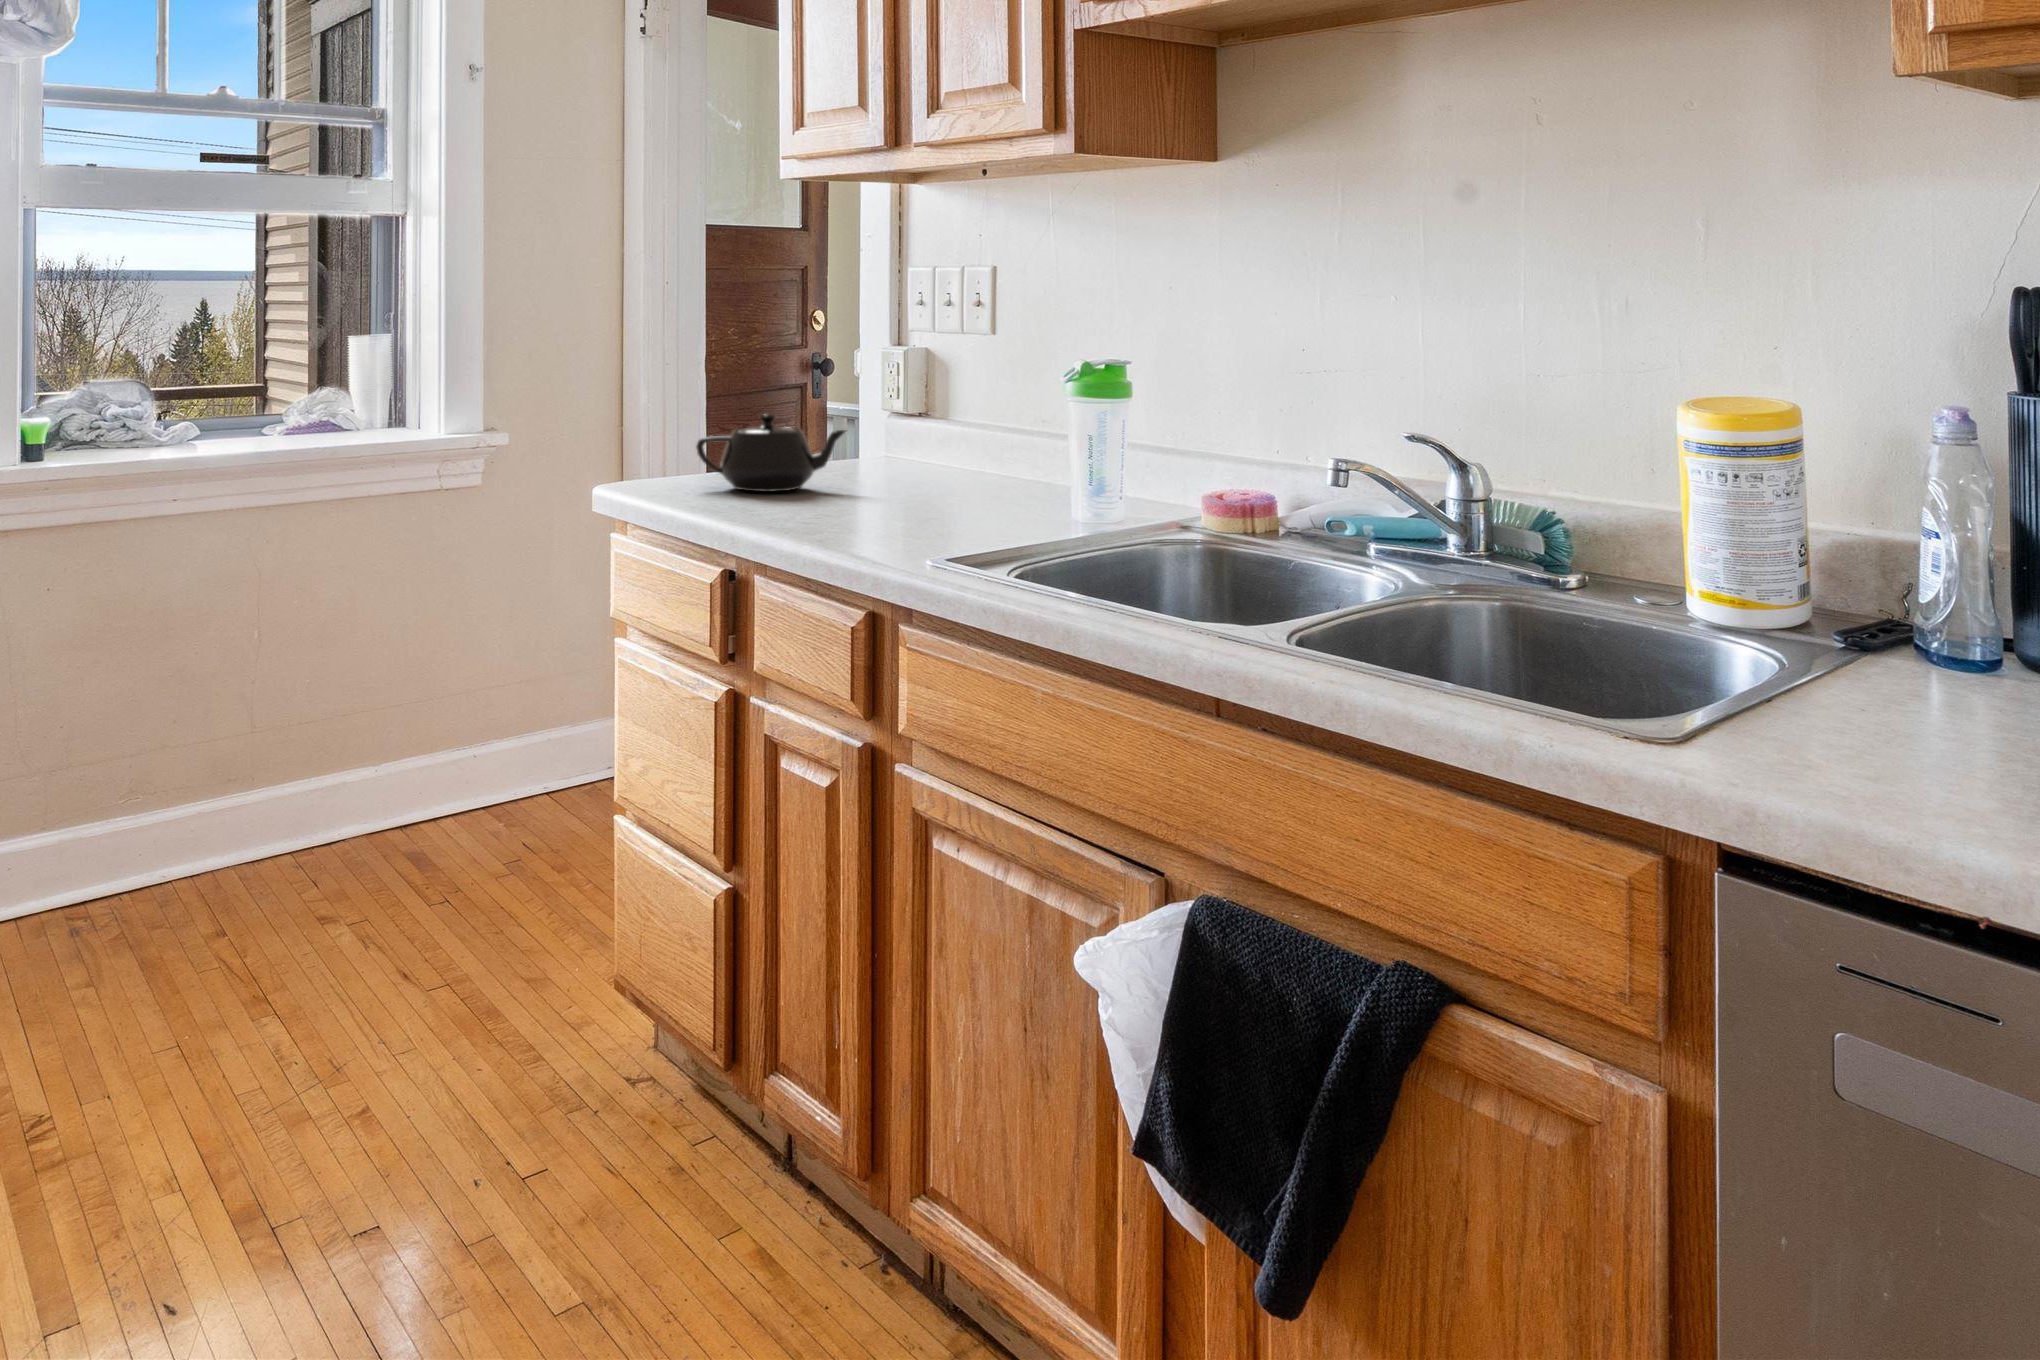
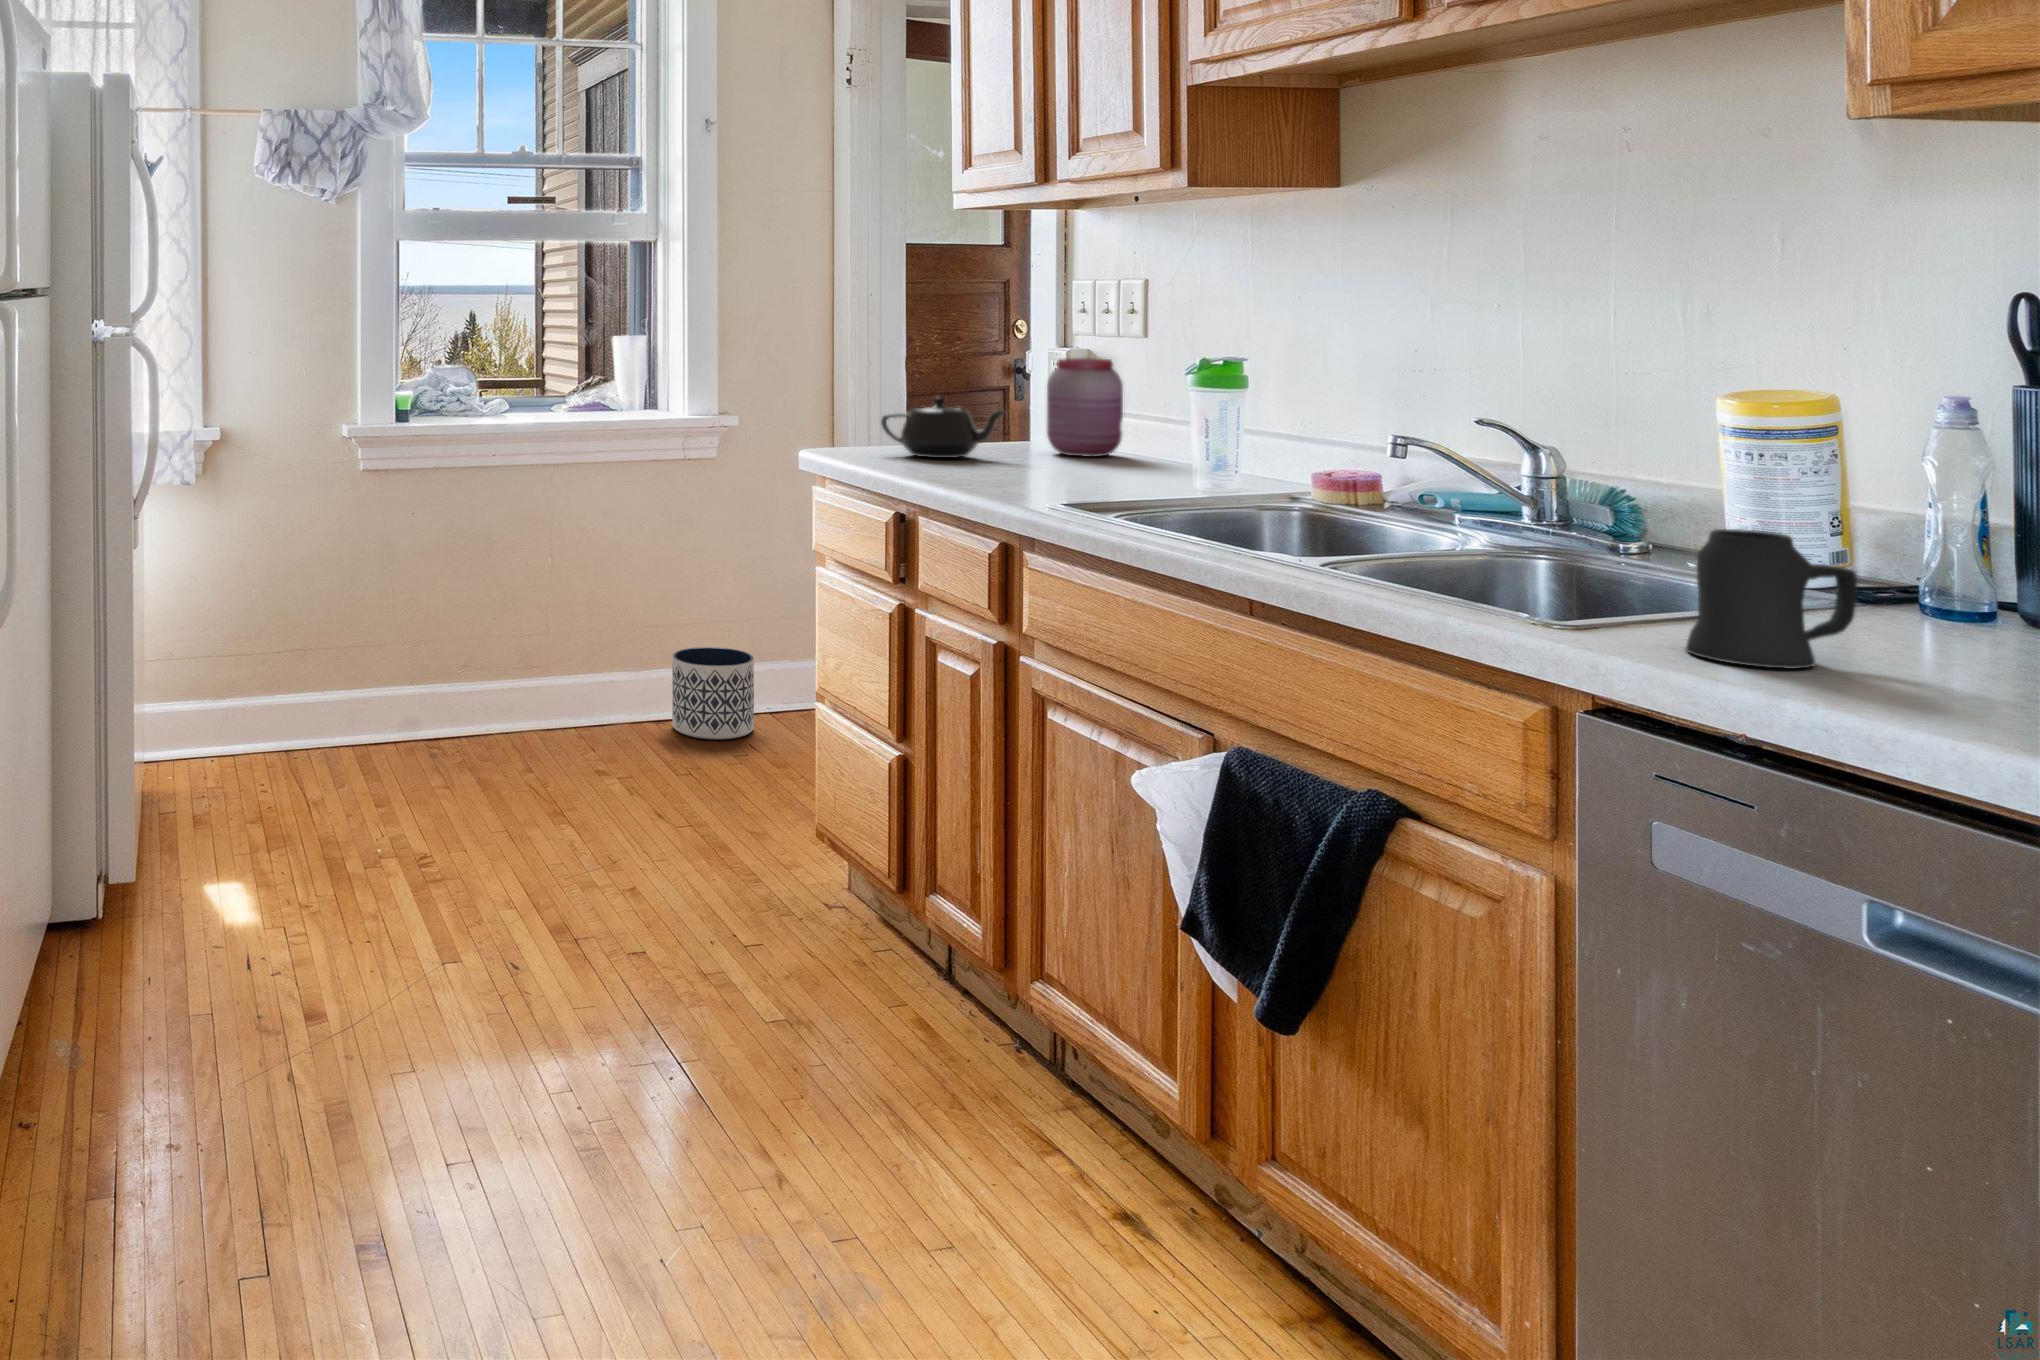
jar: none [889,364,974,482] -> present [1047,358,1123,457]
mug: none [1795,598,1986,787] -> present [1686,529,1857,669]
planter: none [425,728,530,849] -> present [672,647,754,739]

